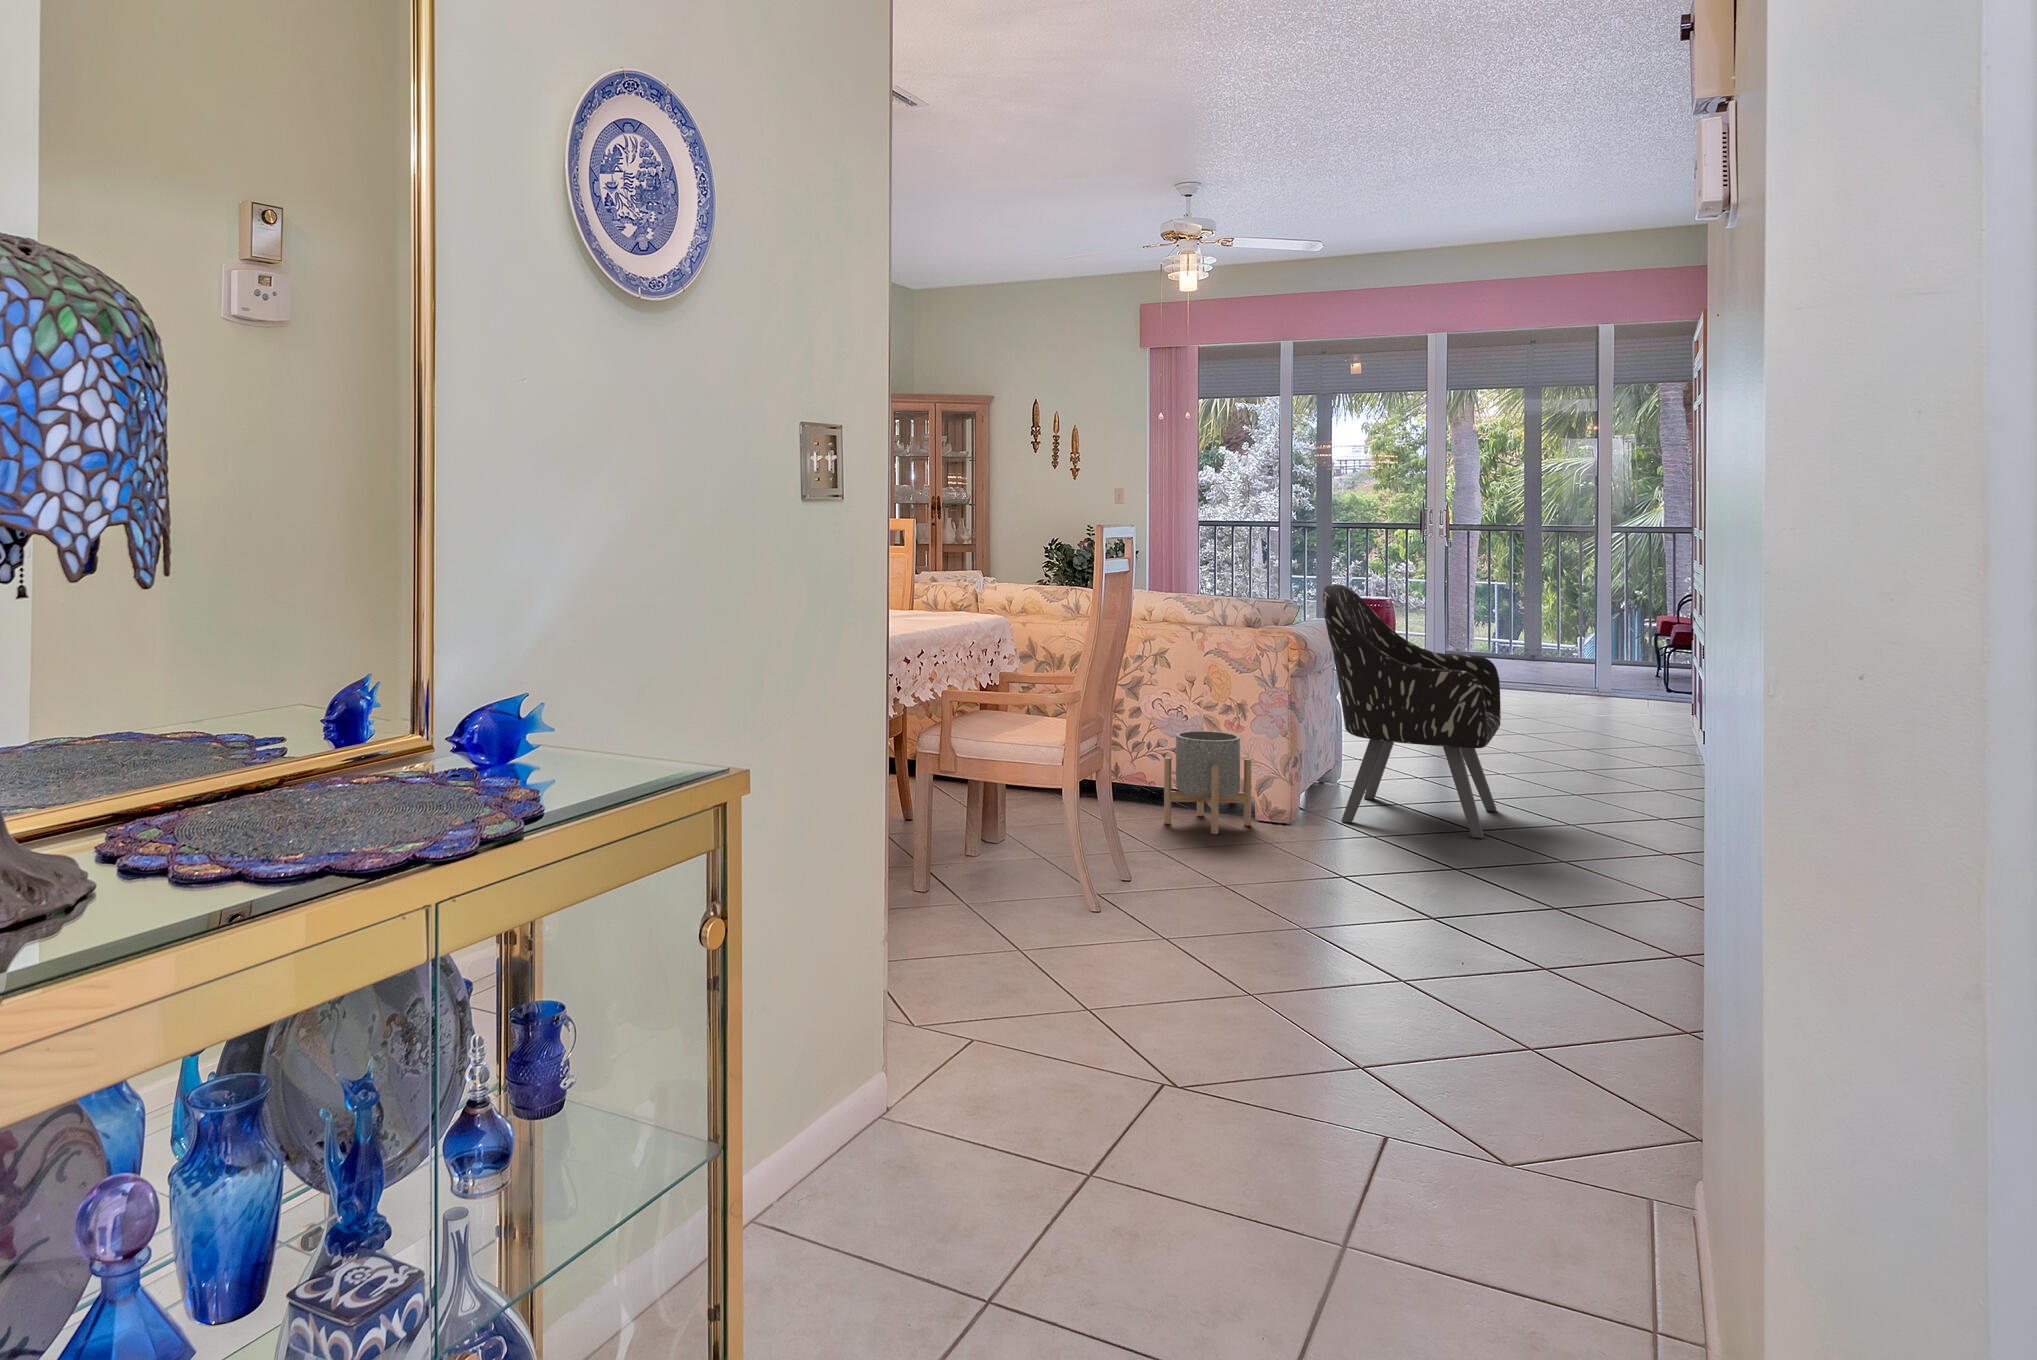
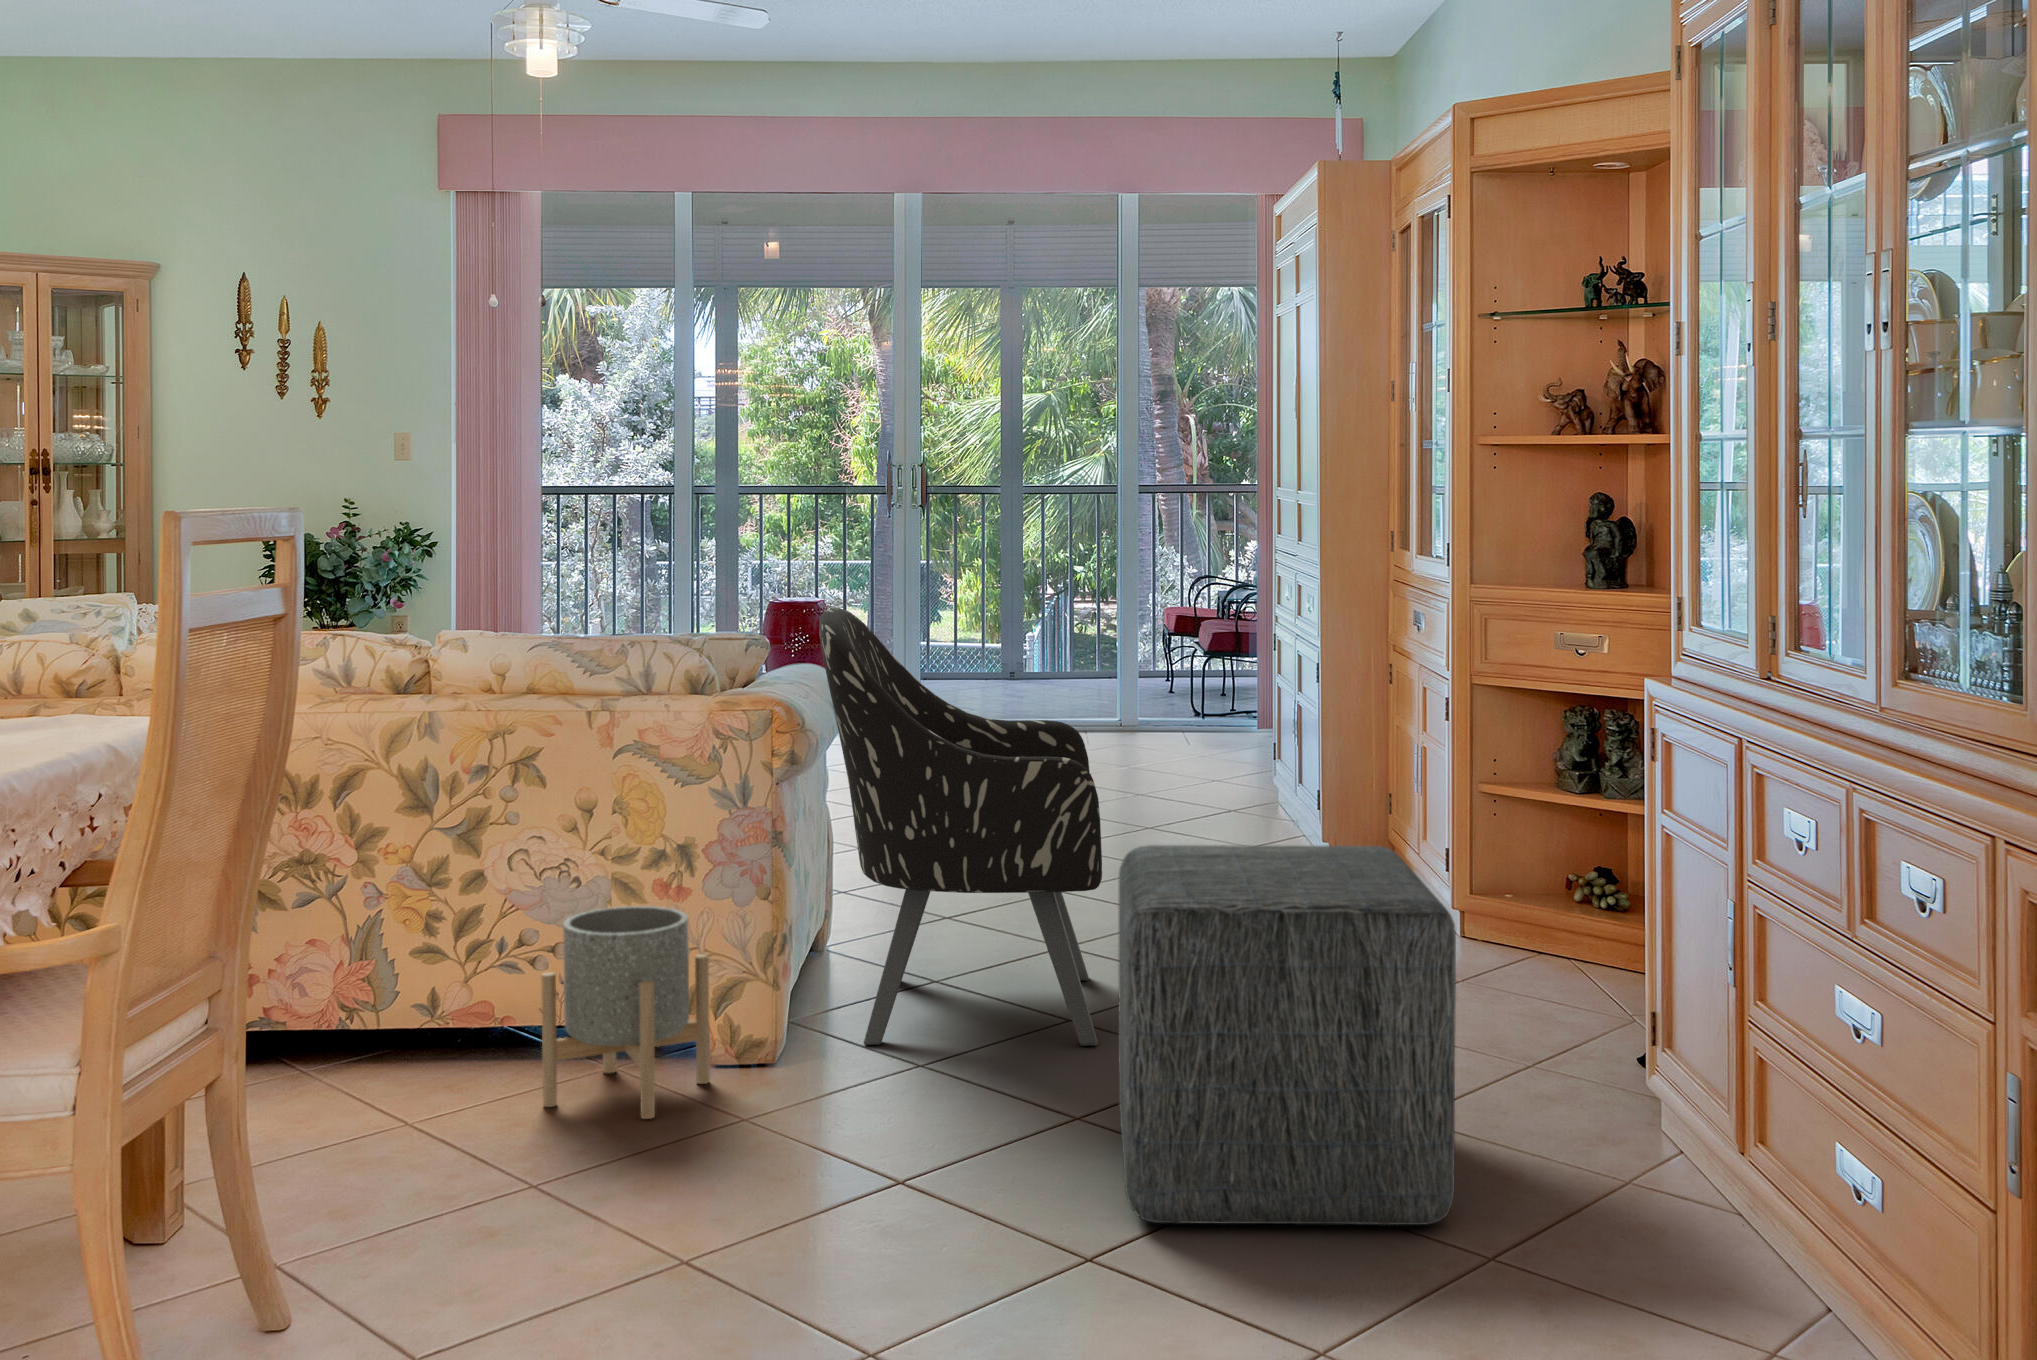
ottoman: none [1455,716,1663,930] -> present [1119,845,1456,1225]

